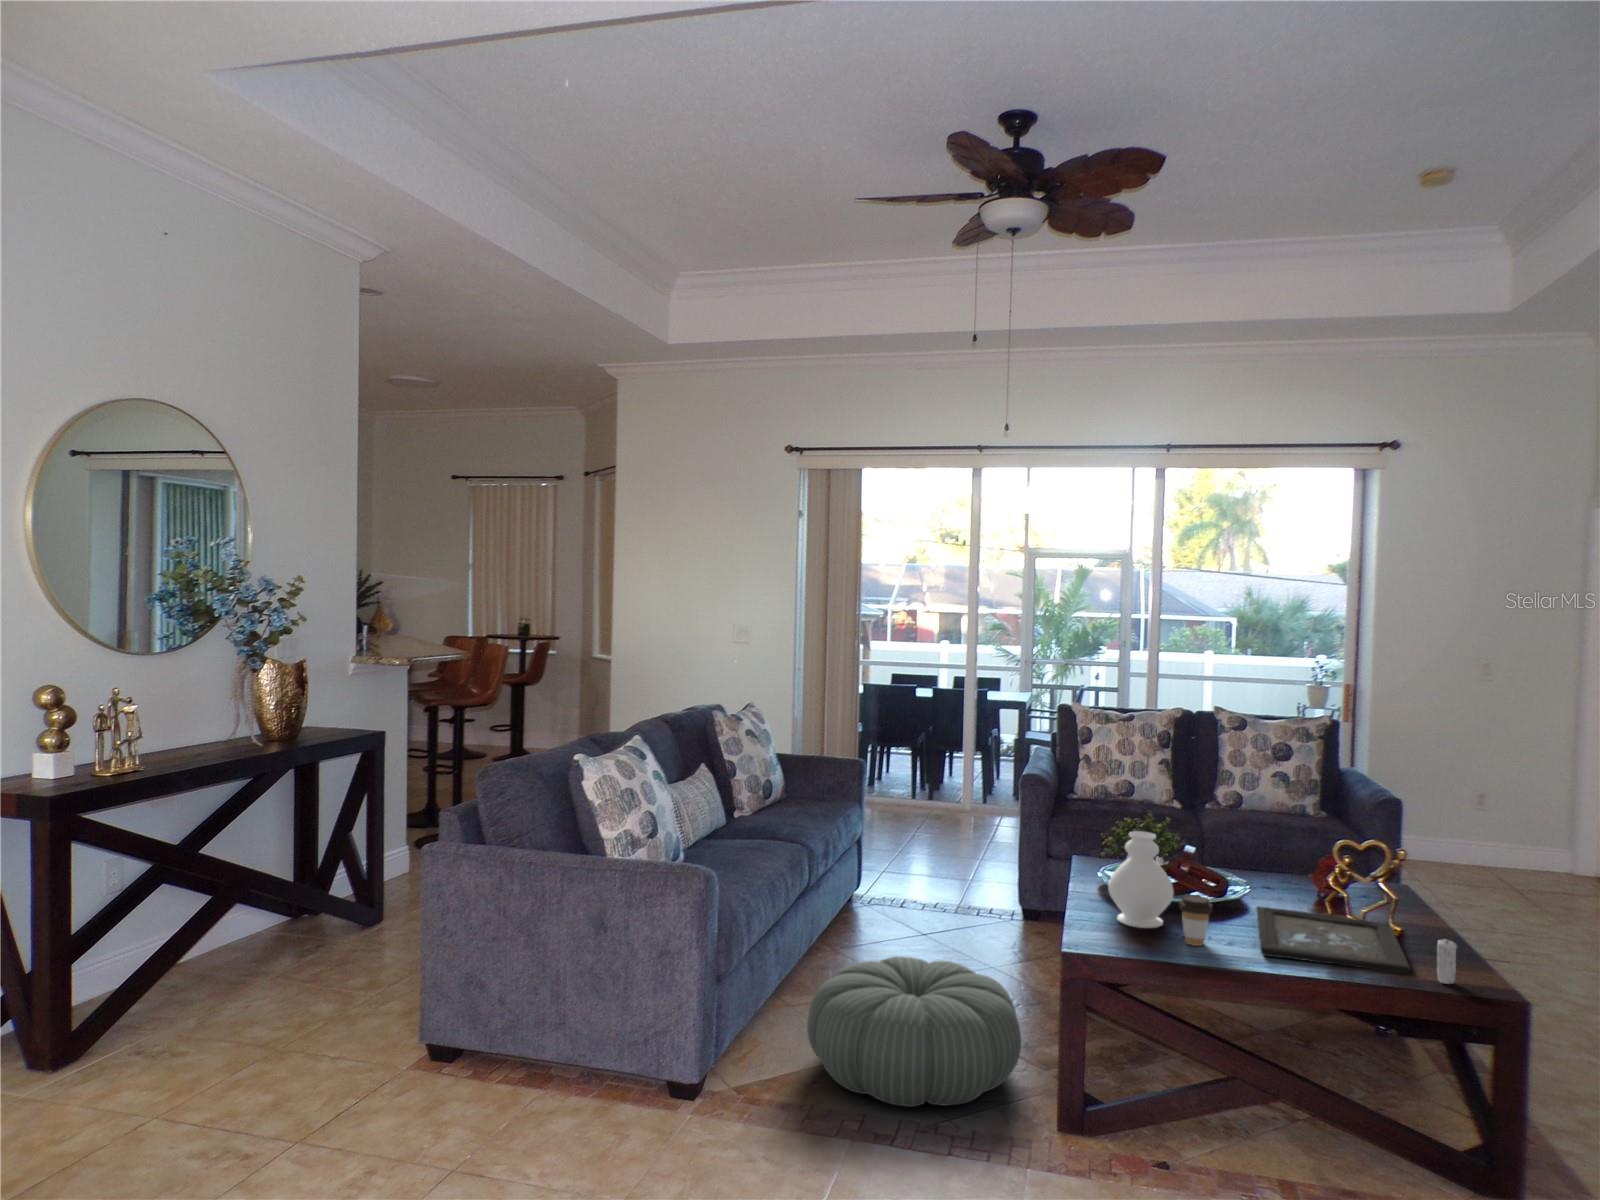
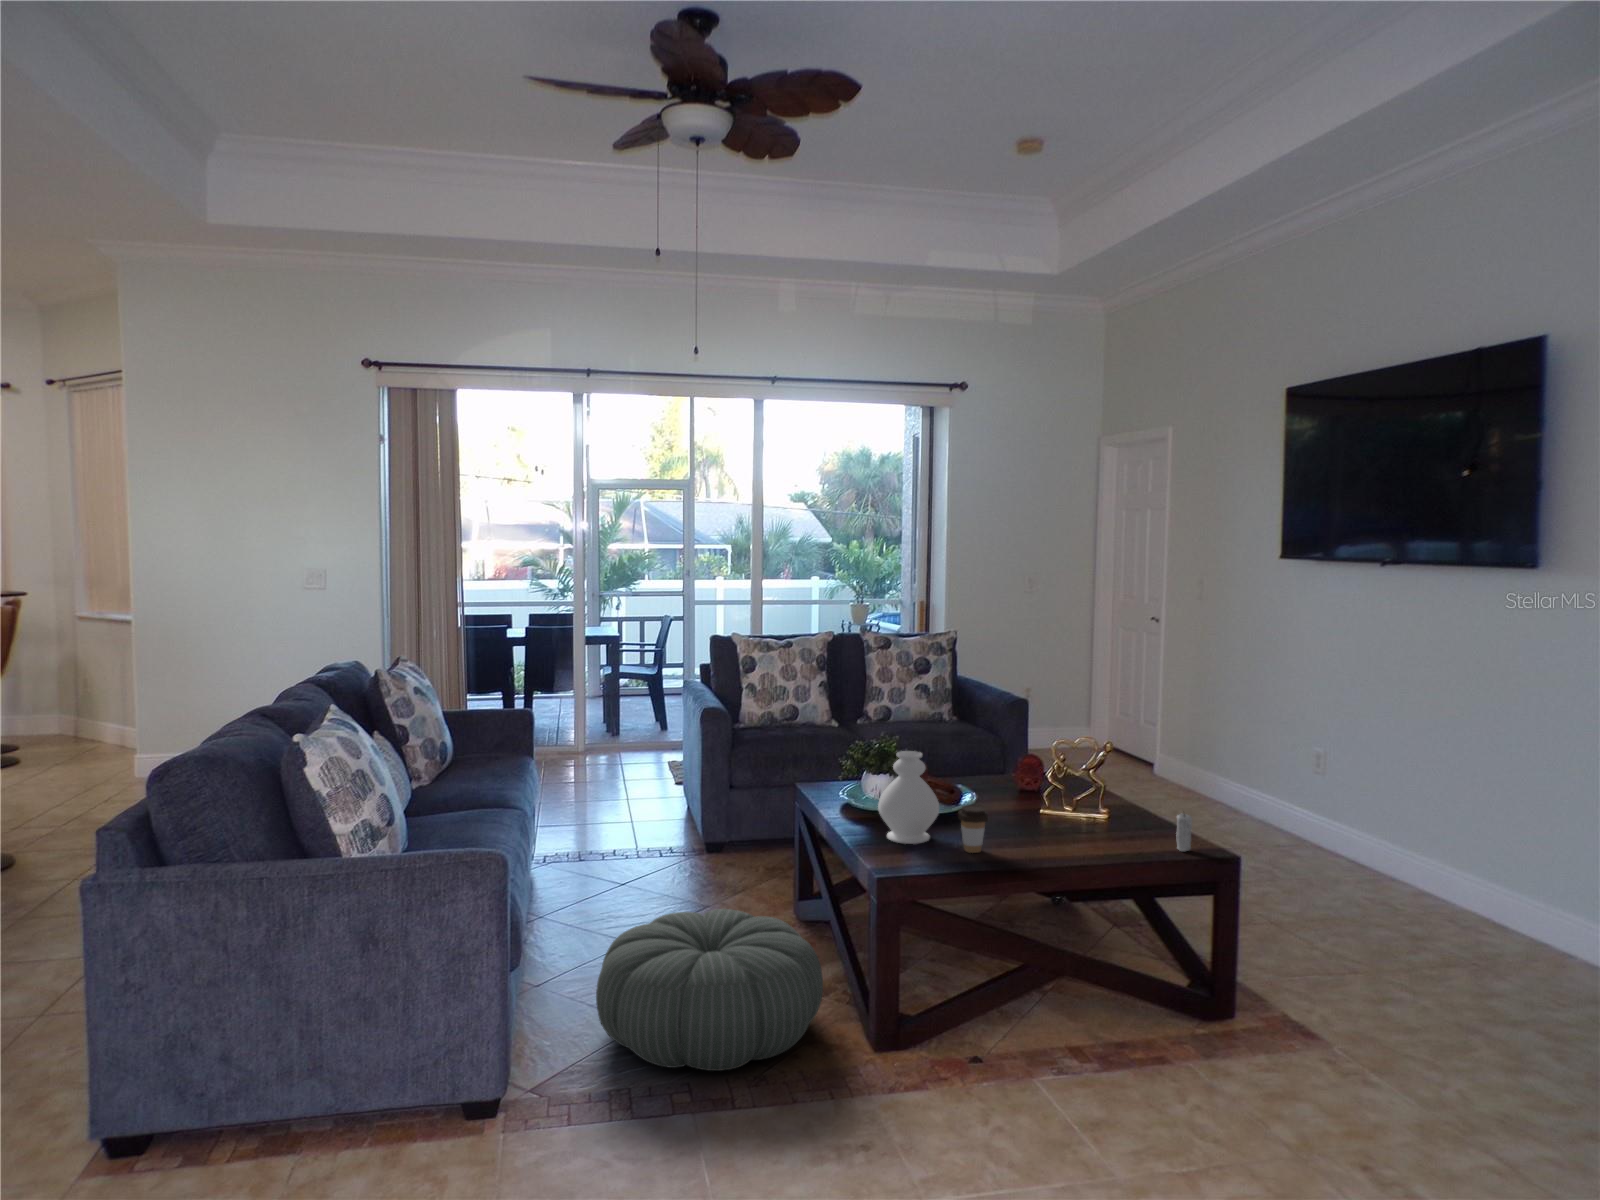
tray: present [1256,906,1411,973] -> none [995,807,1153,852]

